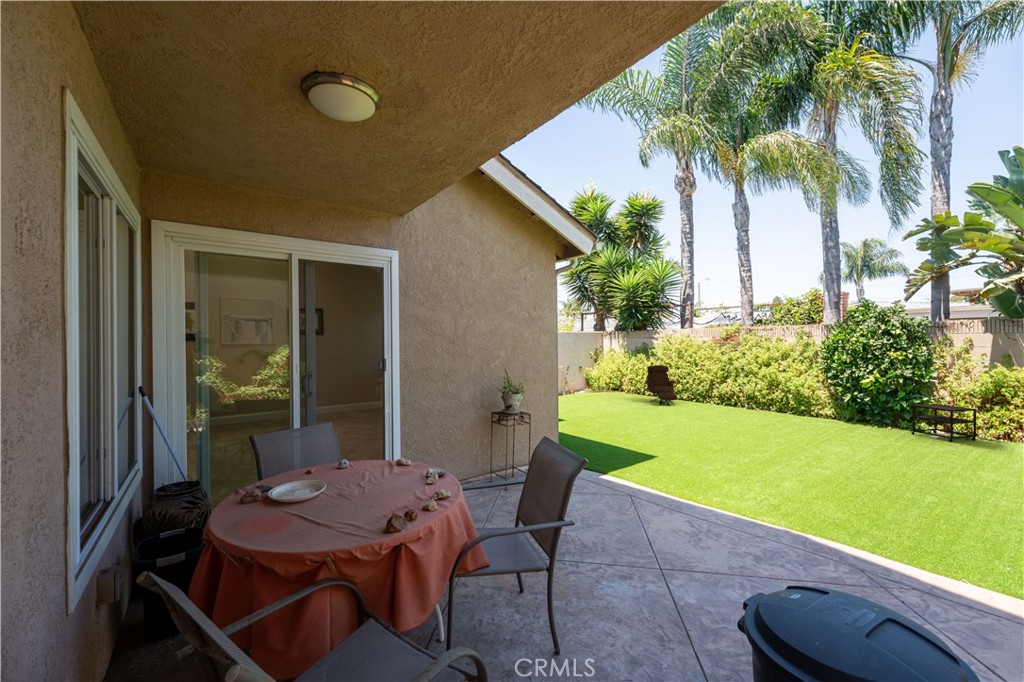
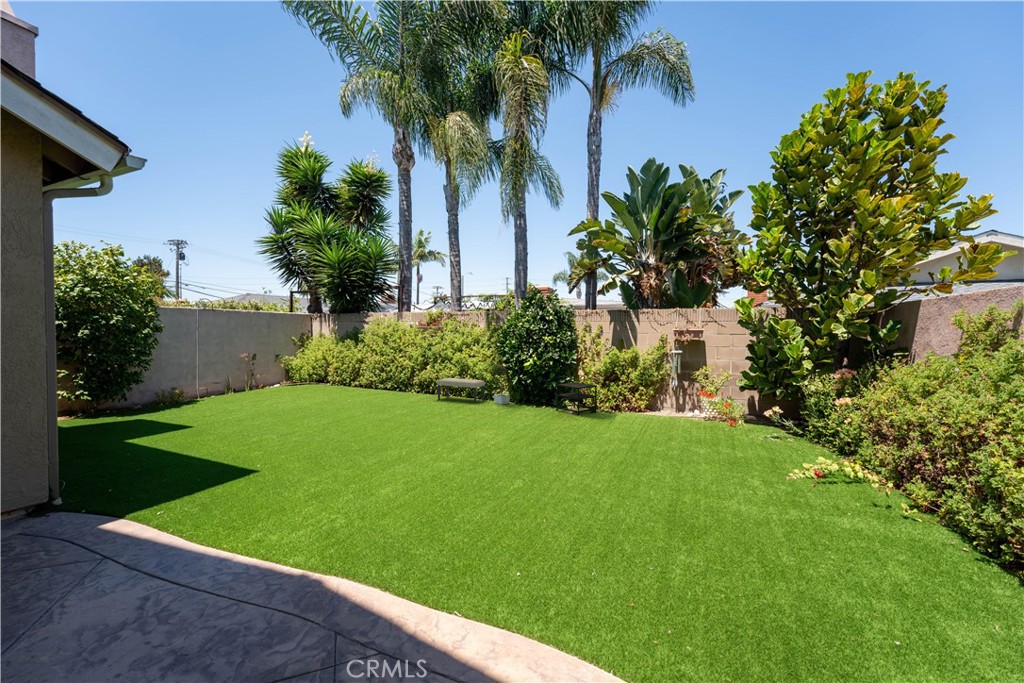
lounge chair: present [645,365,677,406] -> none [346,352,380,397]
potted tree: none [813,379,837,423] -> present [492,363,509,405]
bench: none [745,392,802,419] -> present [437,378,485,403]

